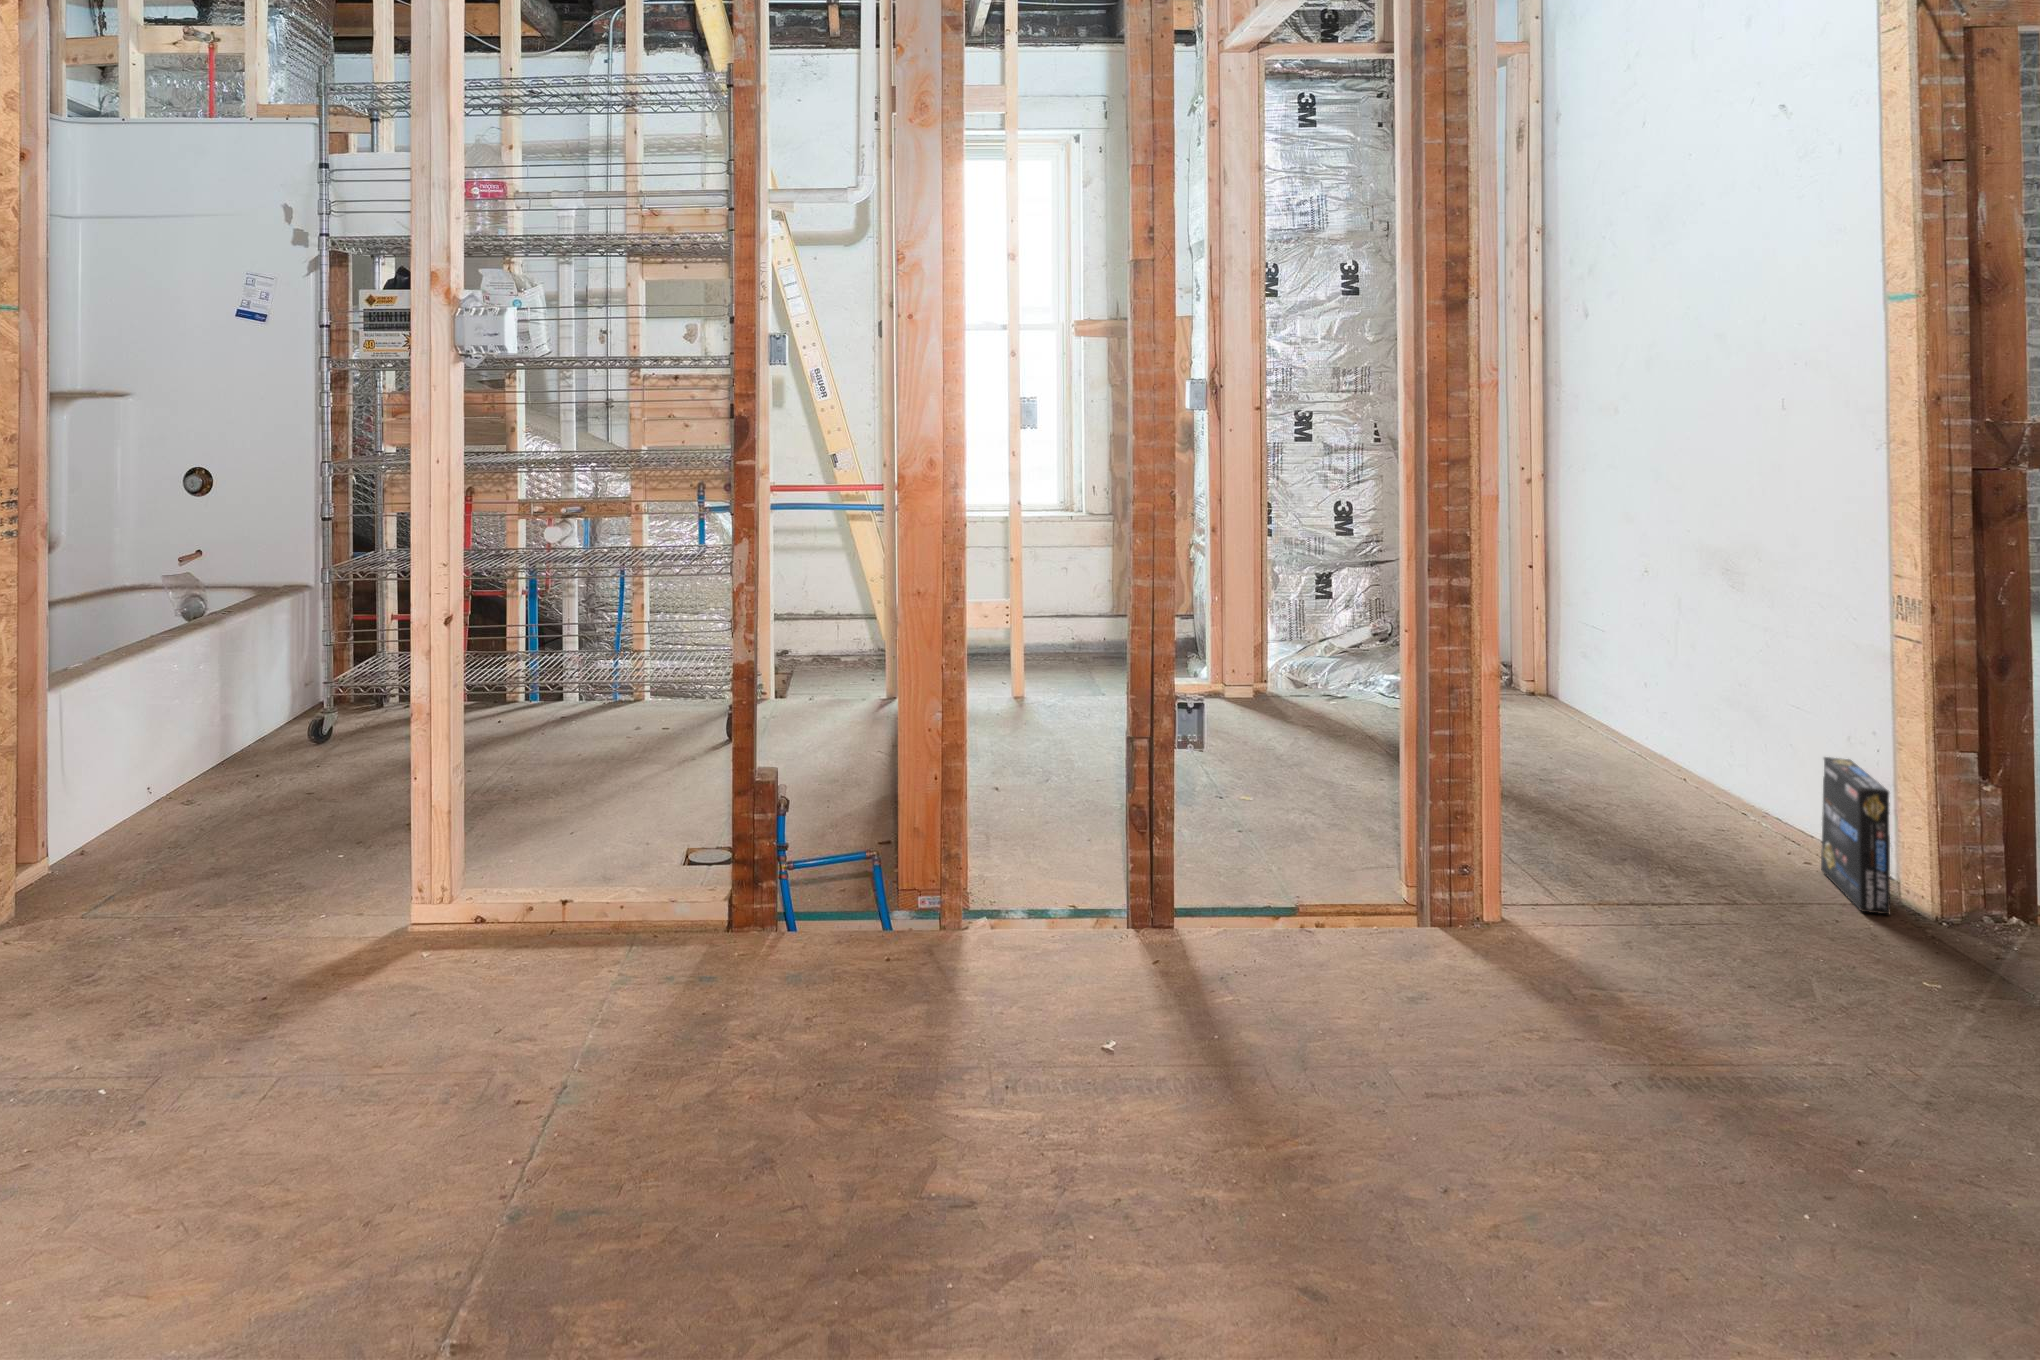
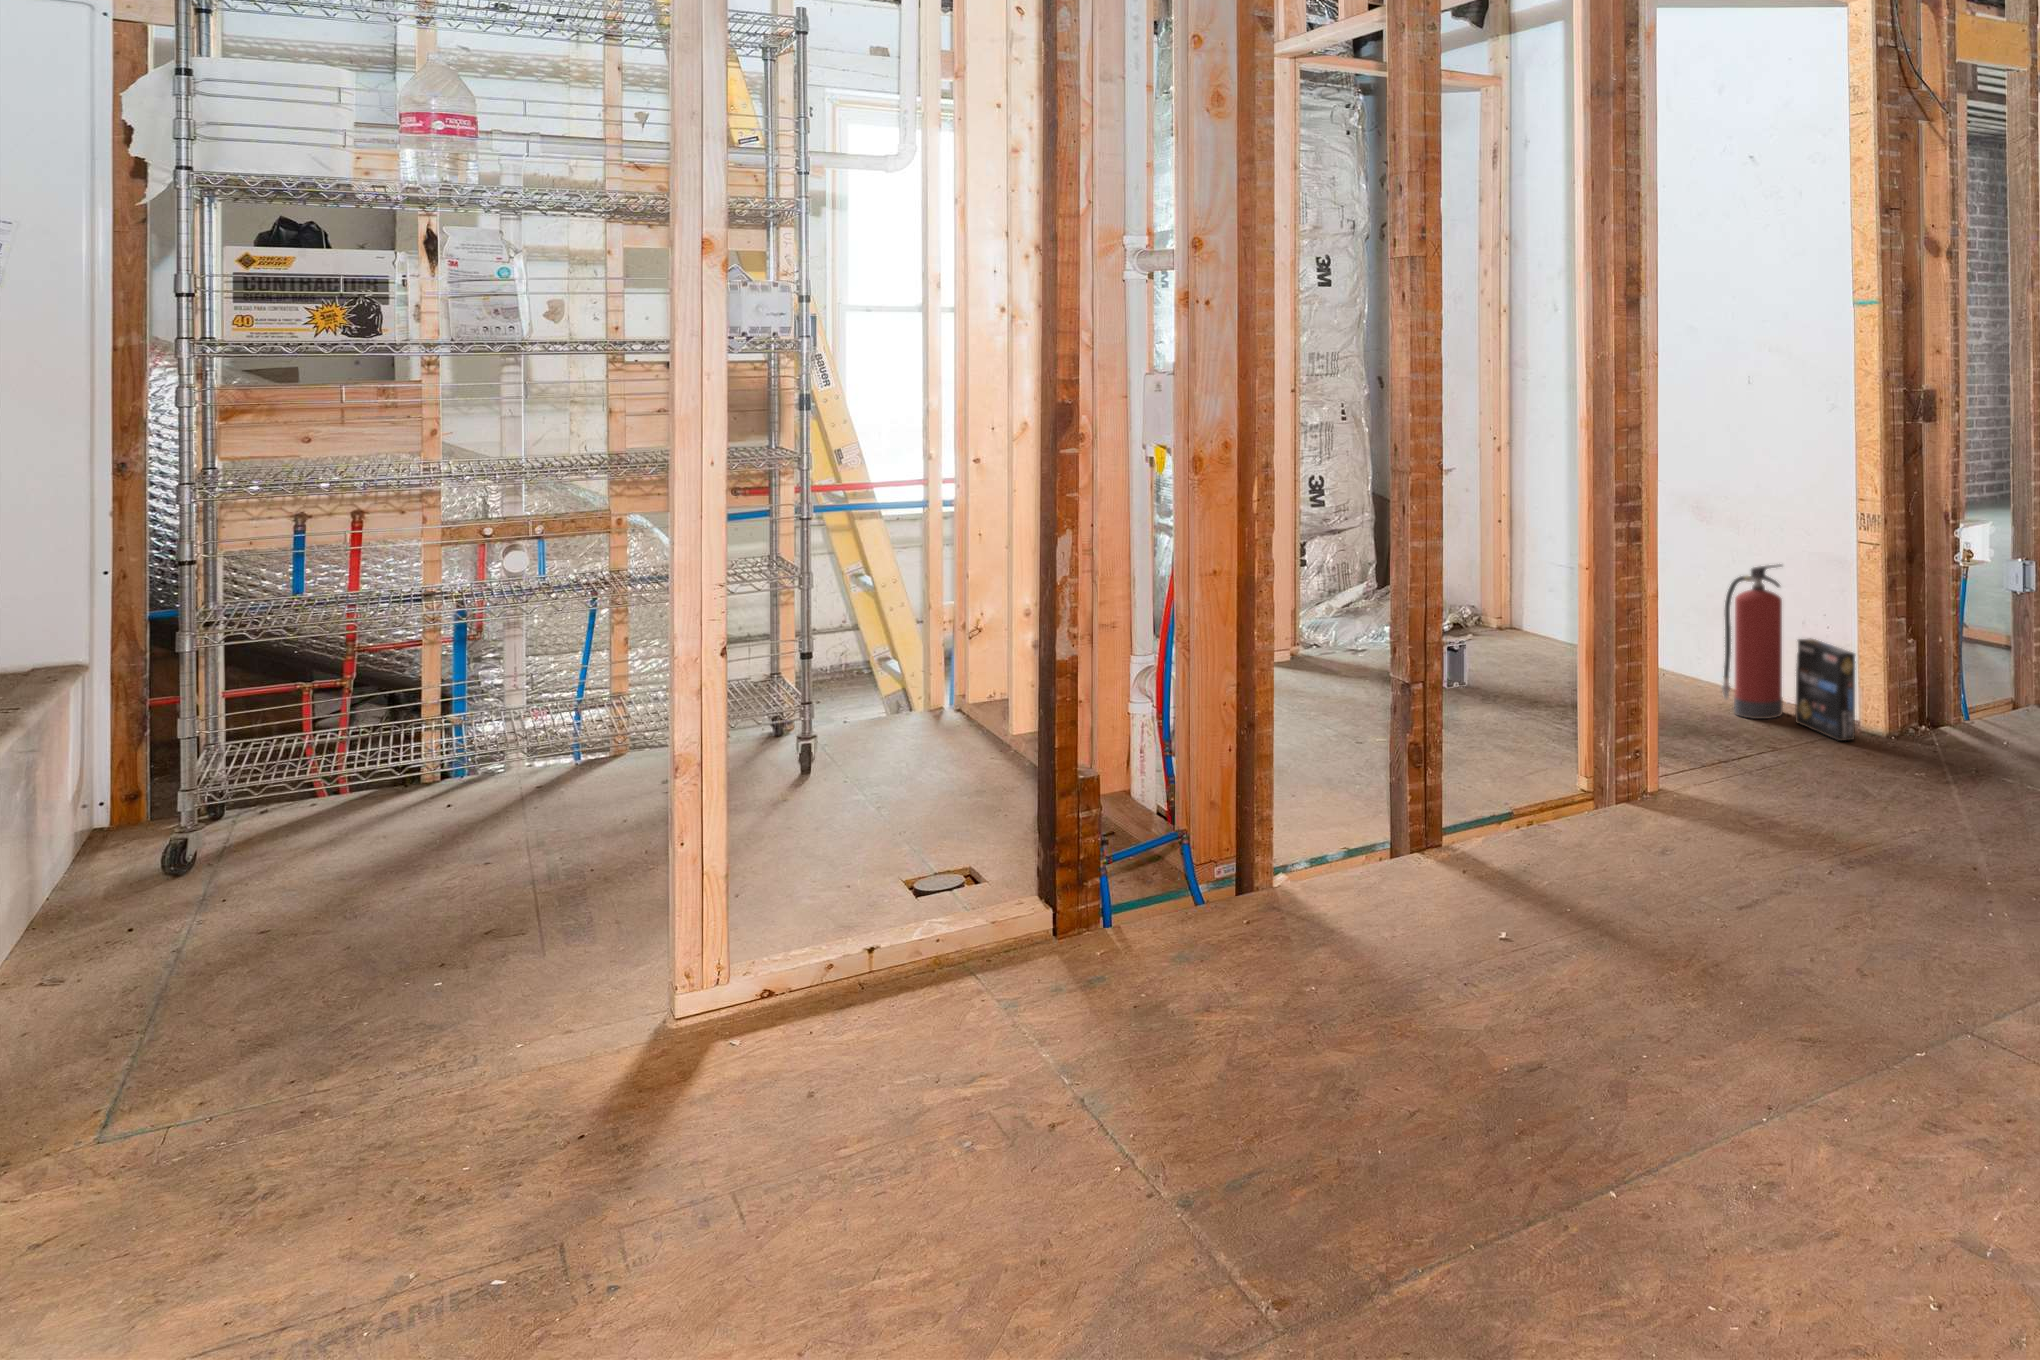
fire extinguisher: none [1735,651,1817,859] -> present [1722,565,1783,719]

